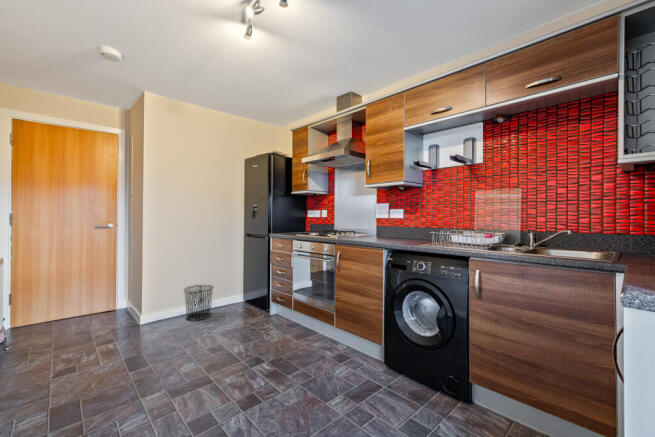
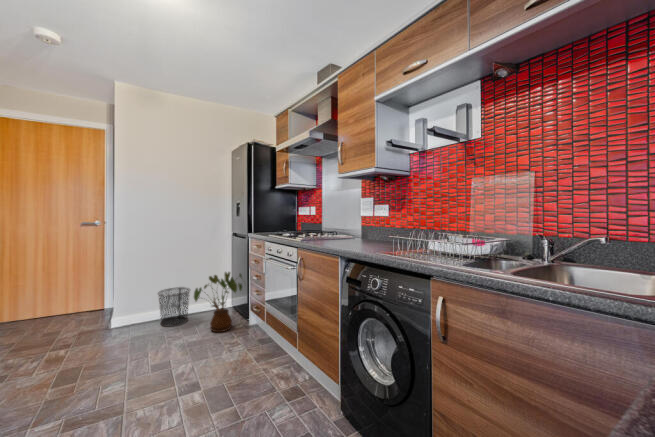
house plant: none [226,268,270,323] -> present [194,272,242,332]

